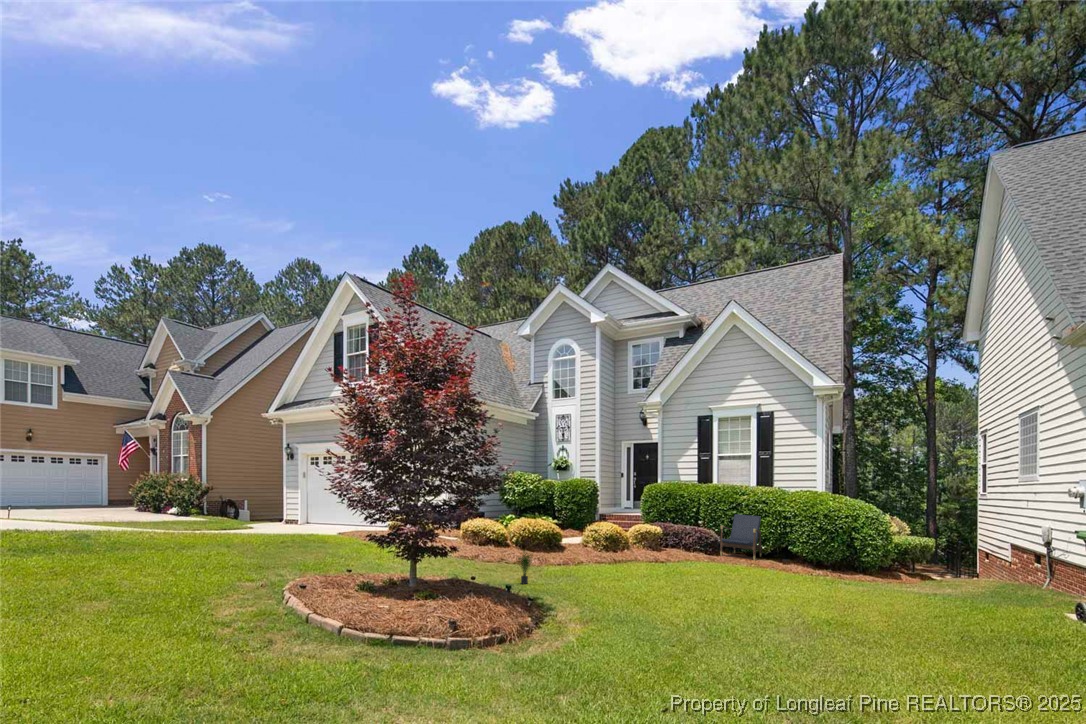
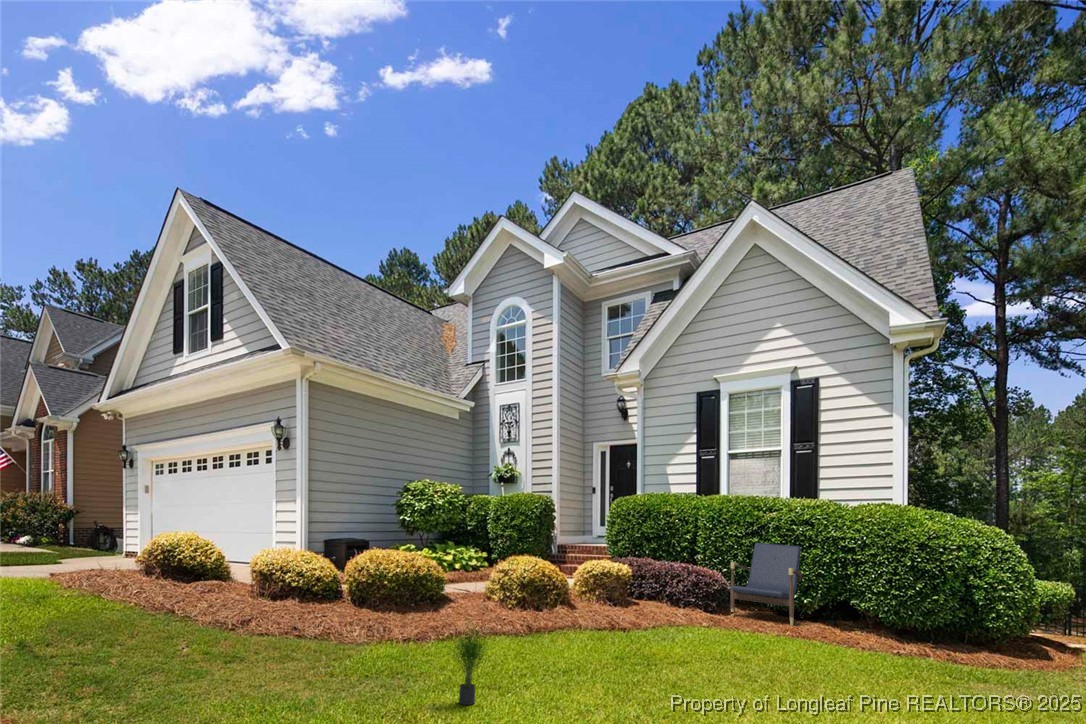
potted plant: present [518,553,532,584] -> present [452,624,488,705]

